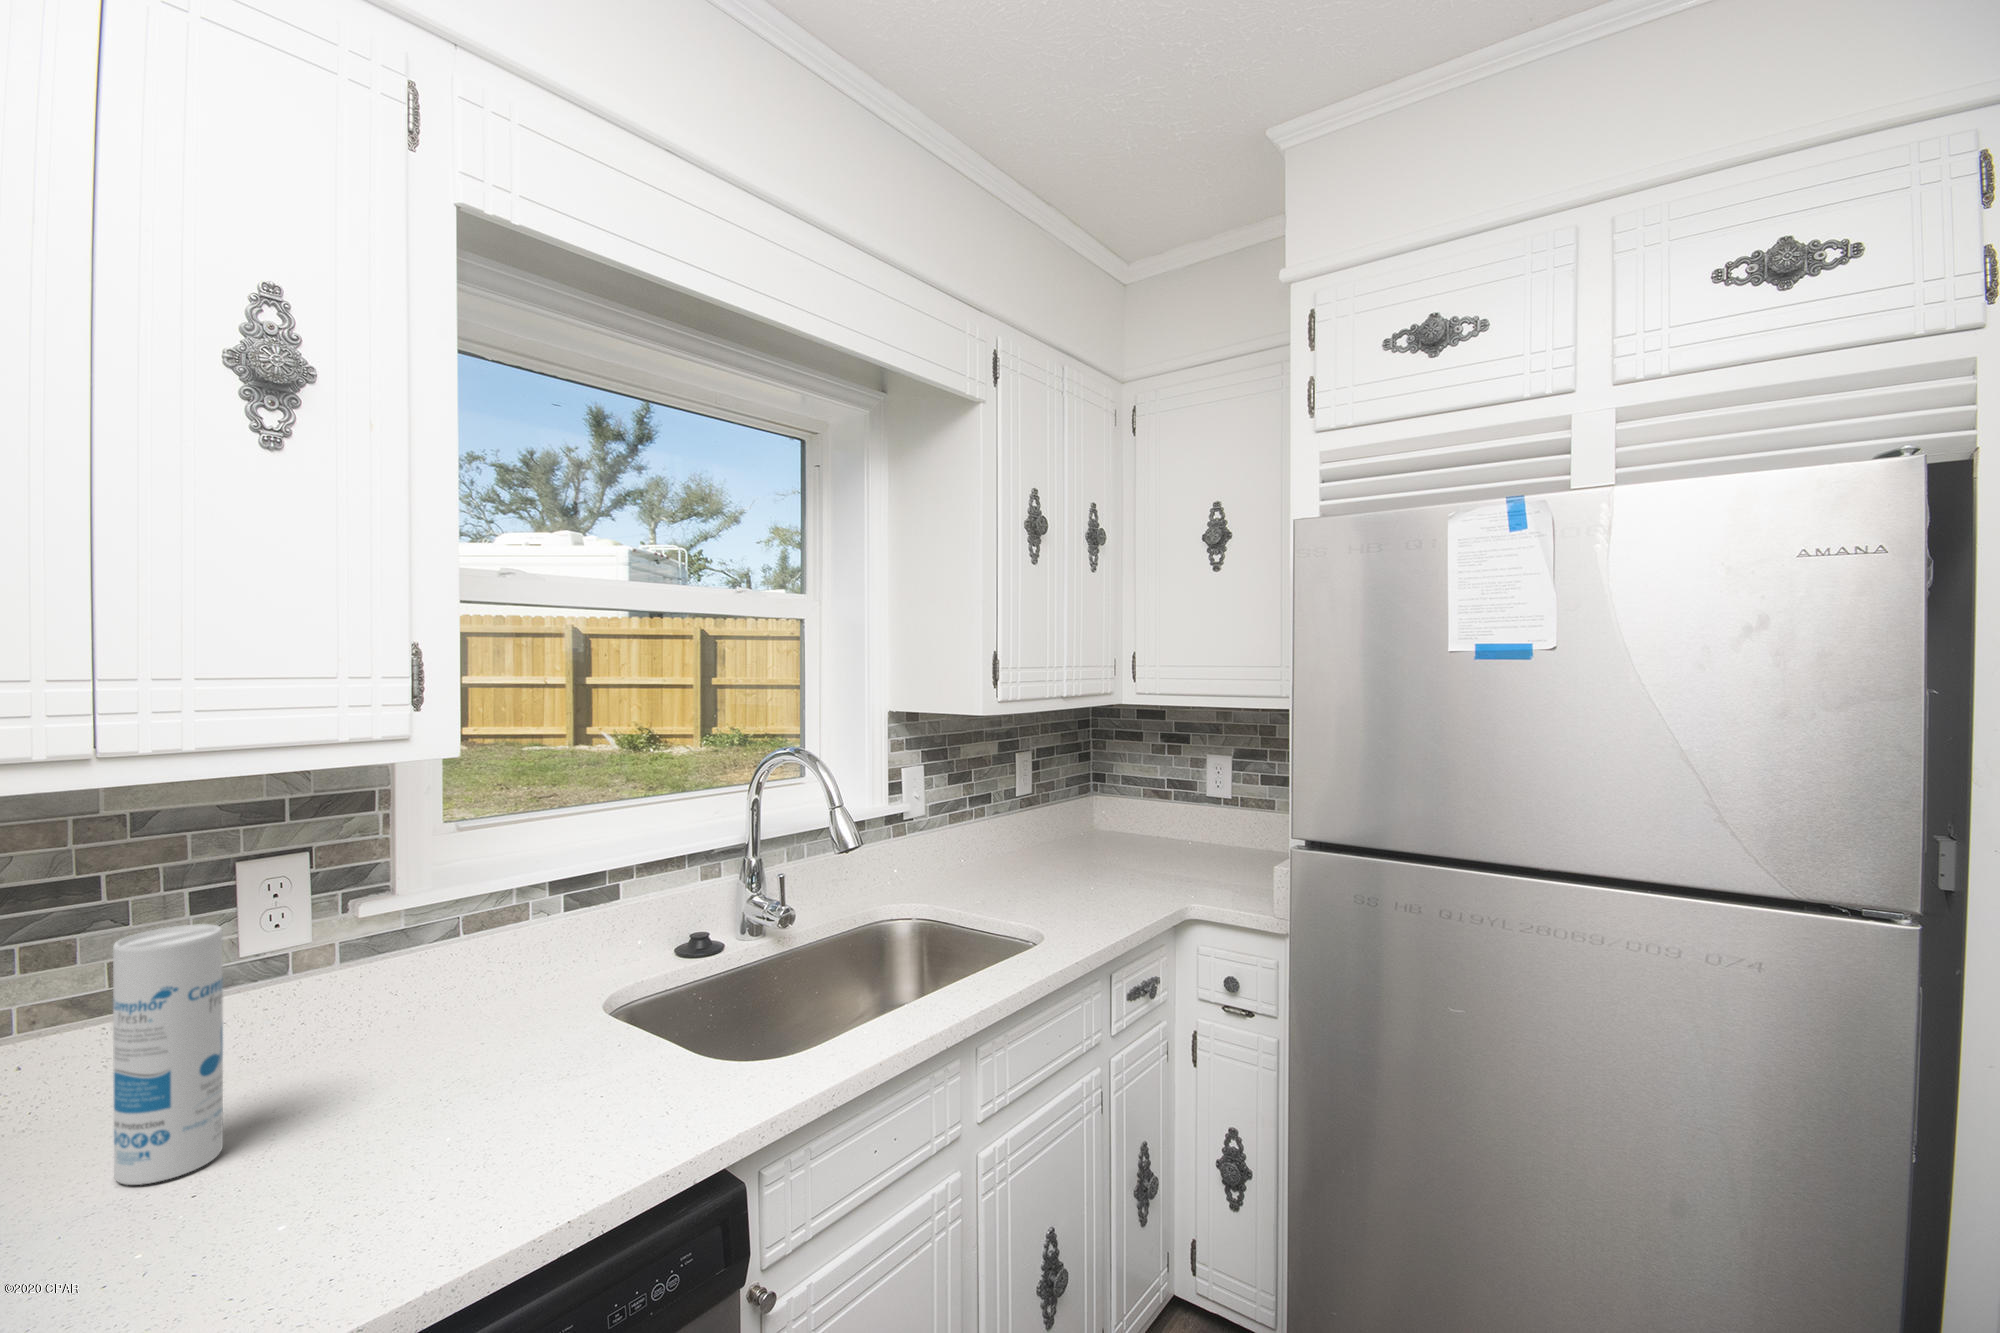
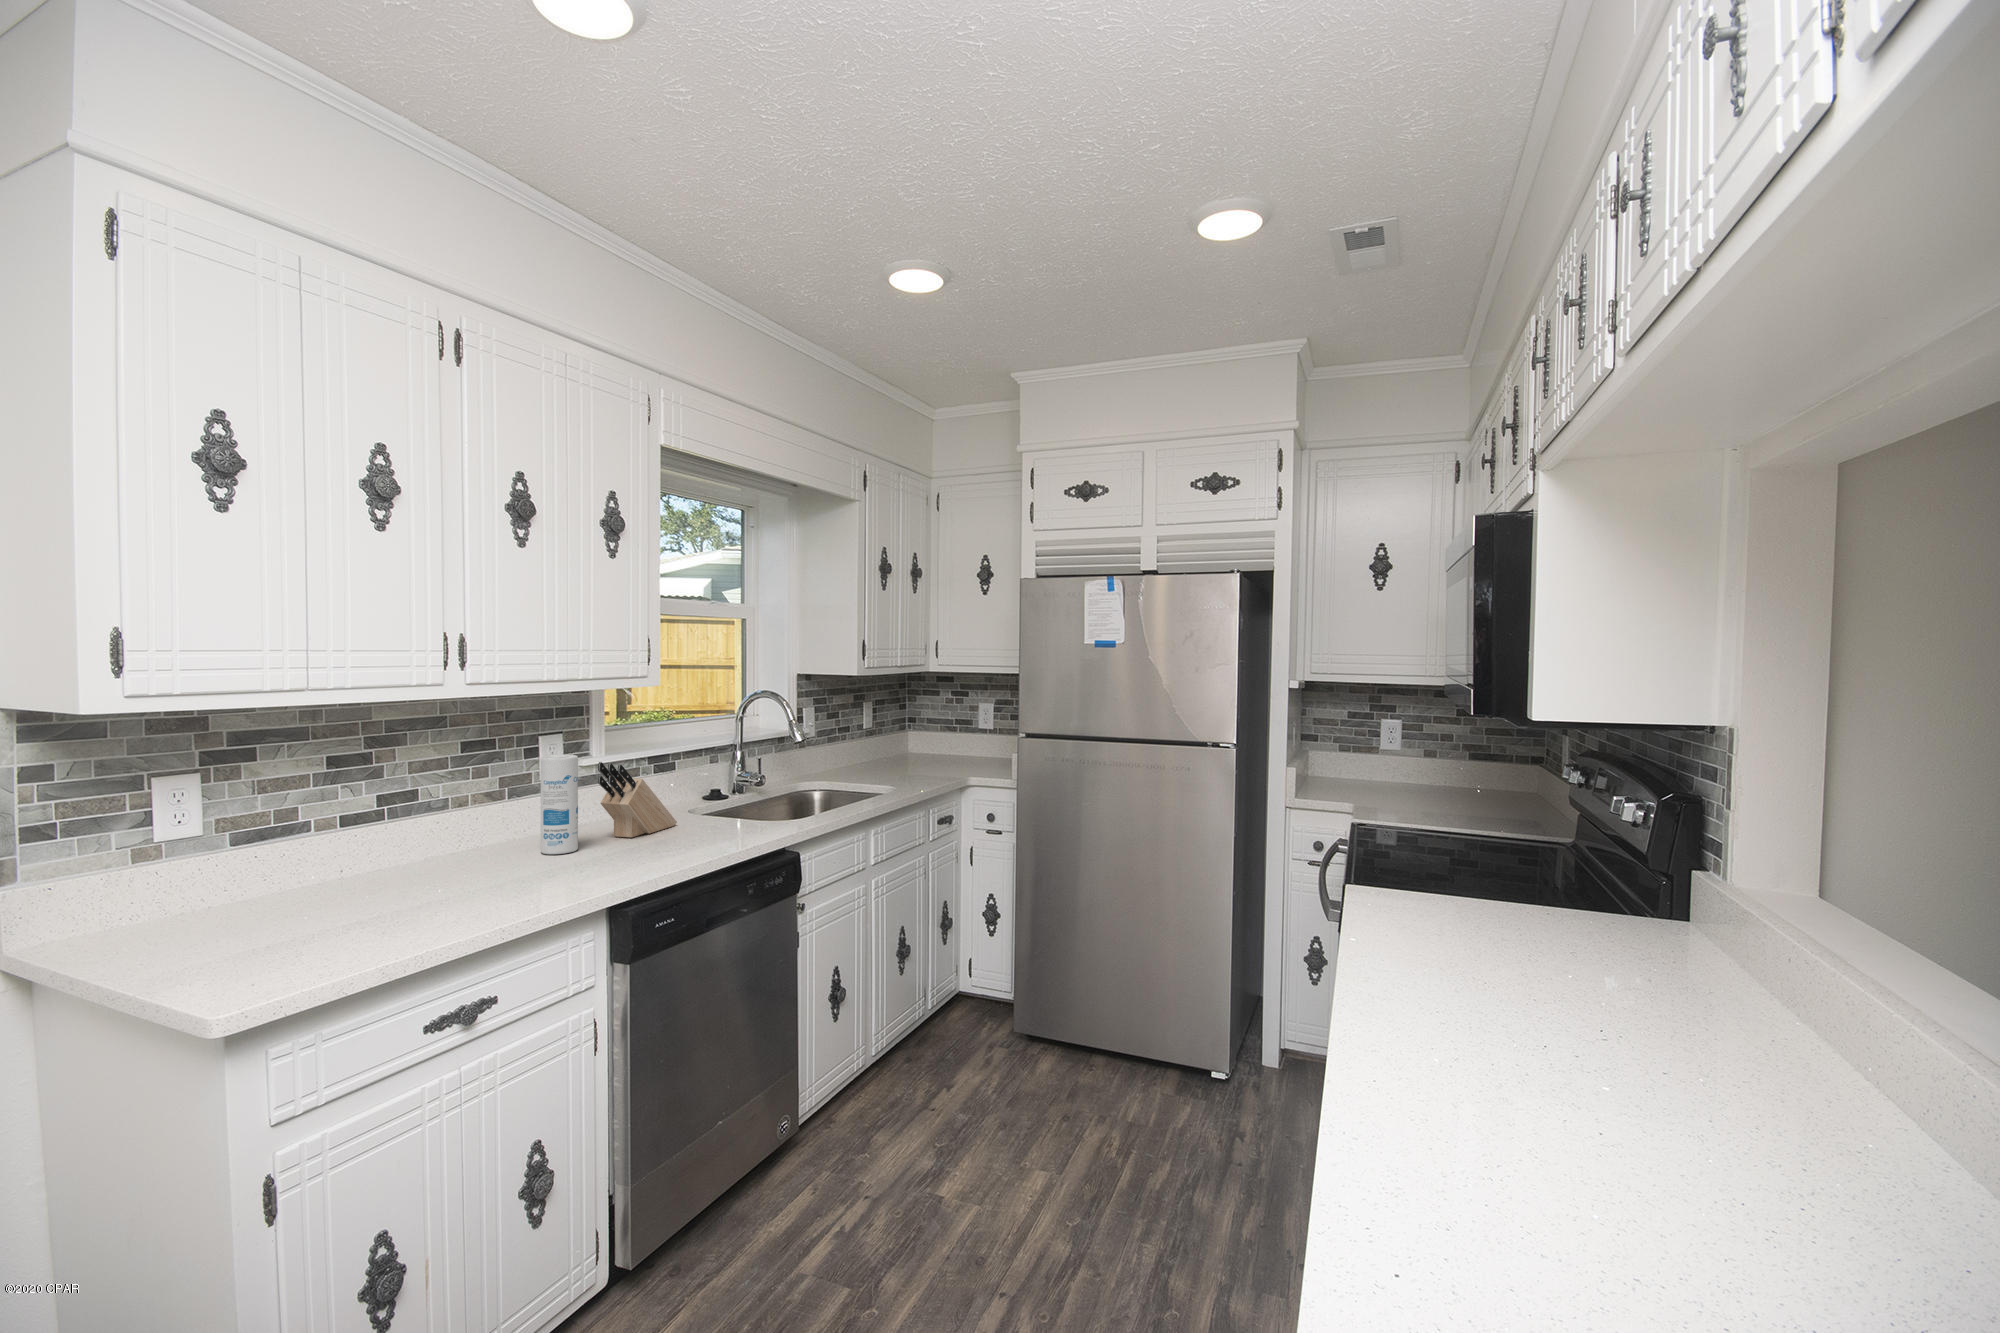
knife block: none [299,932,542,1105] -> present [598,762,677,838]

